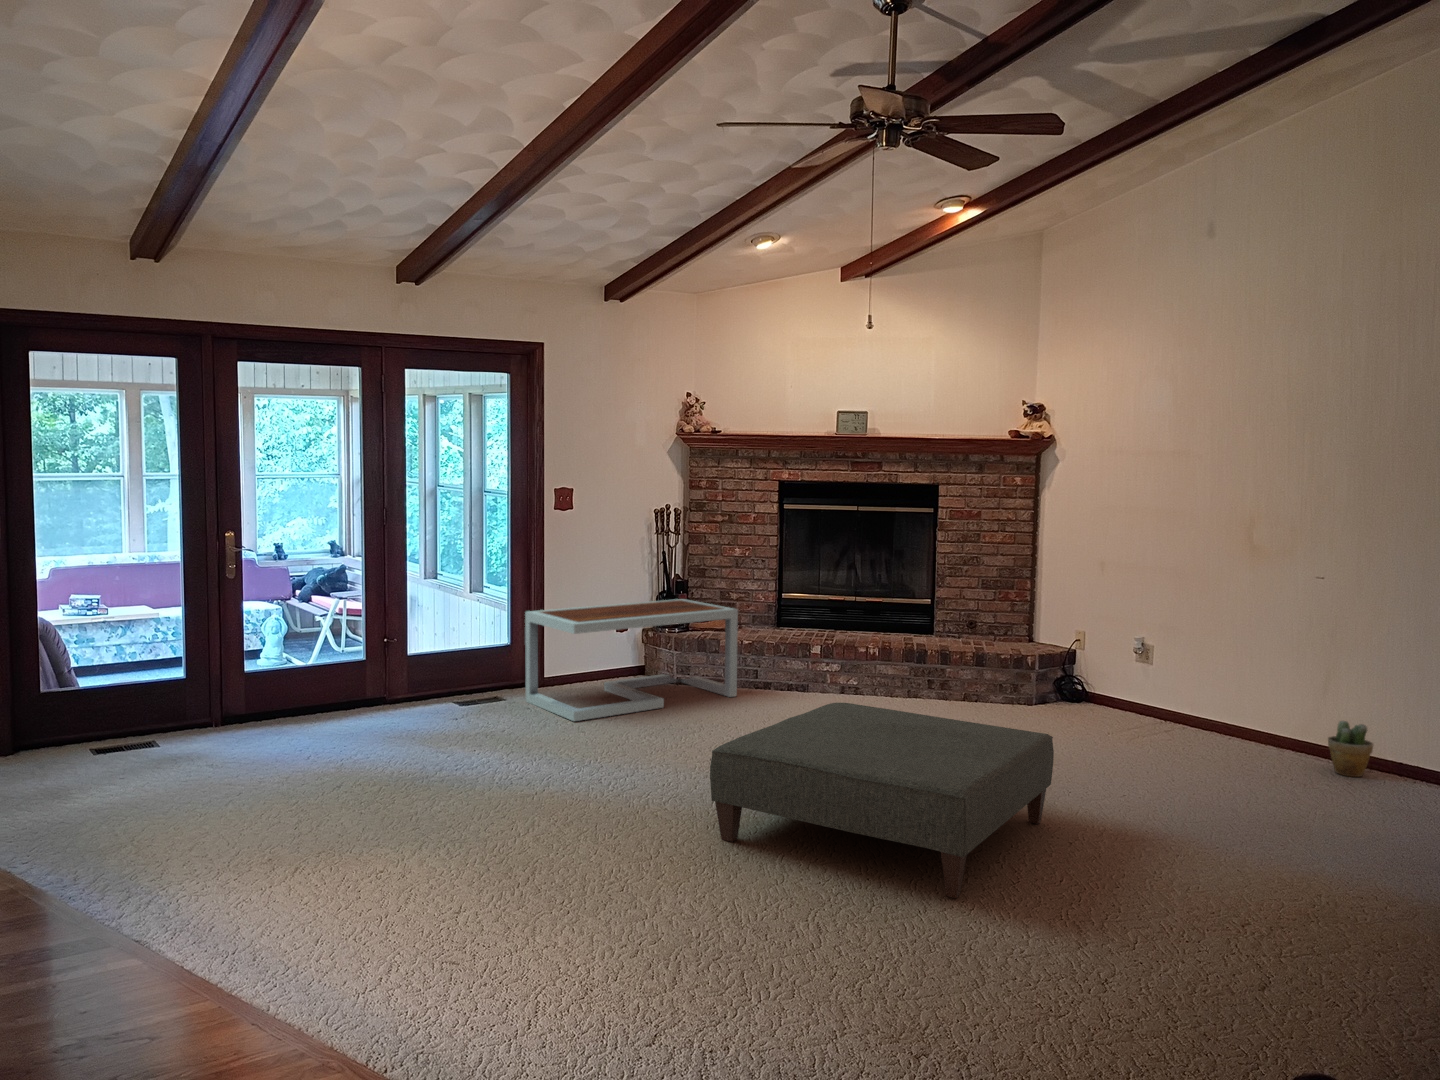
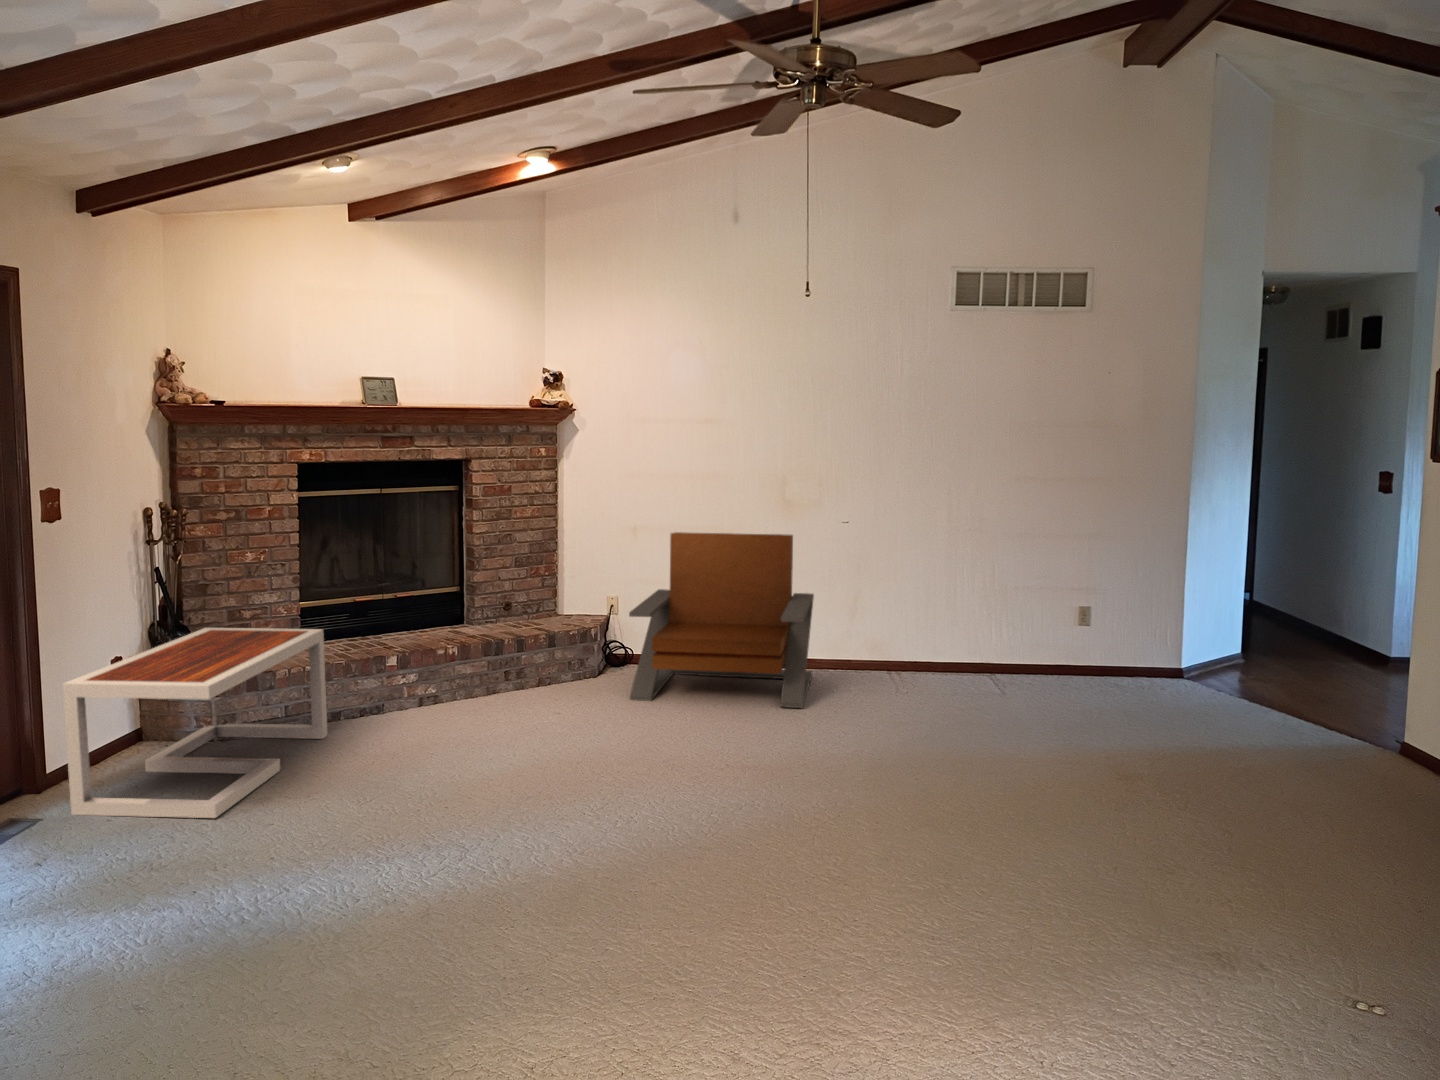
lounge chair: none [1011,566,1270,772] -> present [629,532,814,708]
ottoman: present [710,703,1054,898] -> none [608,693,924,875]
potted plant: present [1328,721,1373,777] -> none [865,639,896,681]

